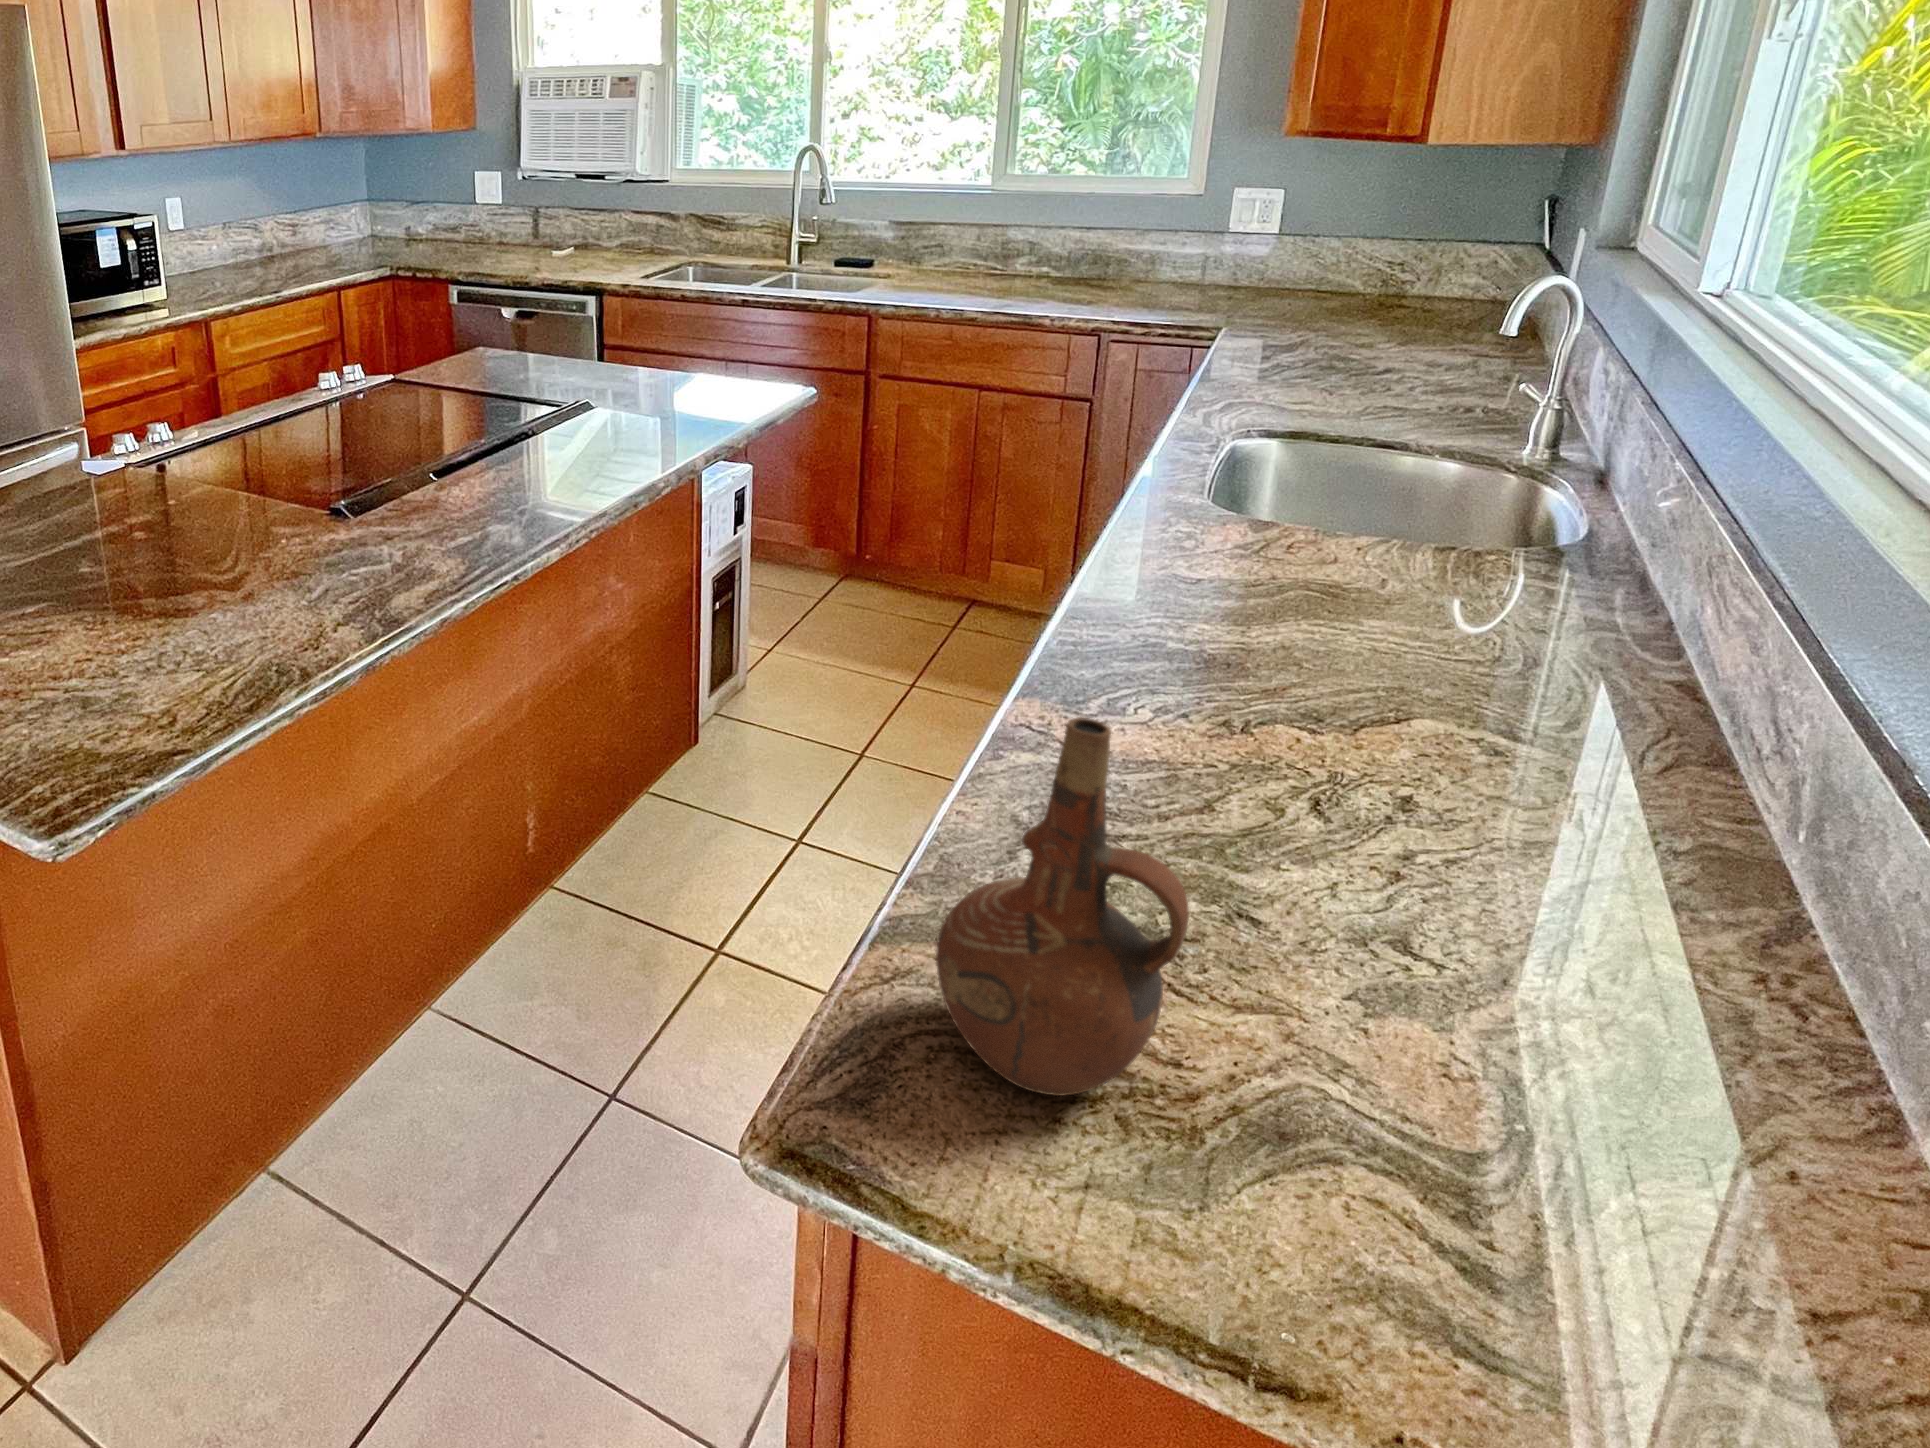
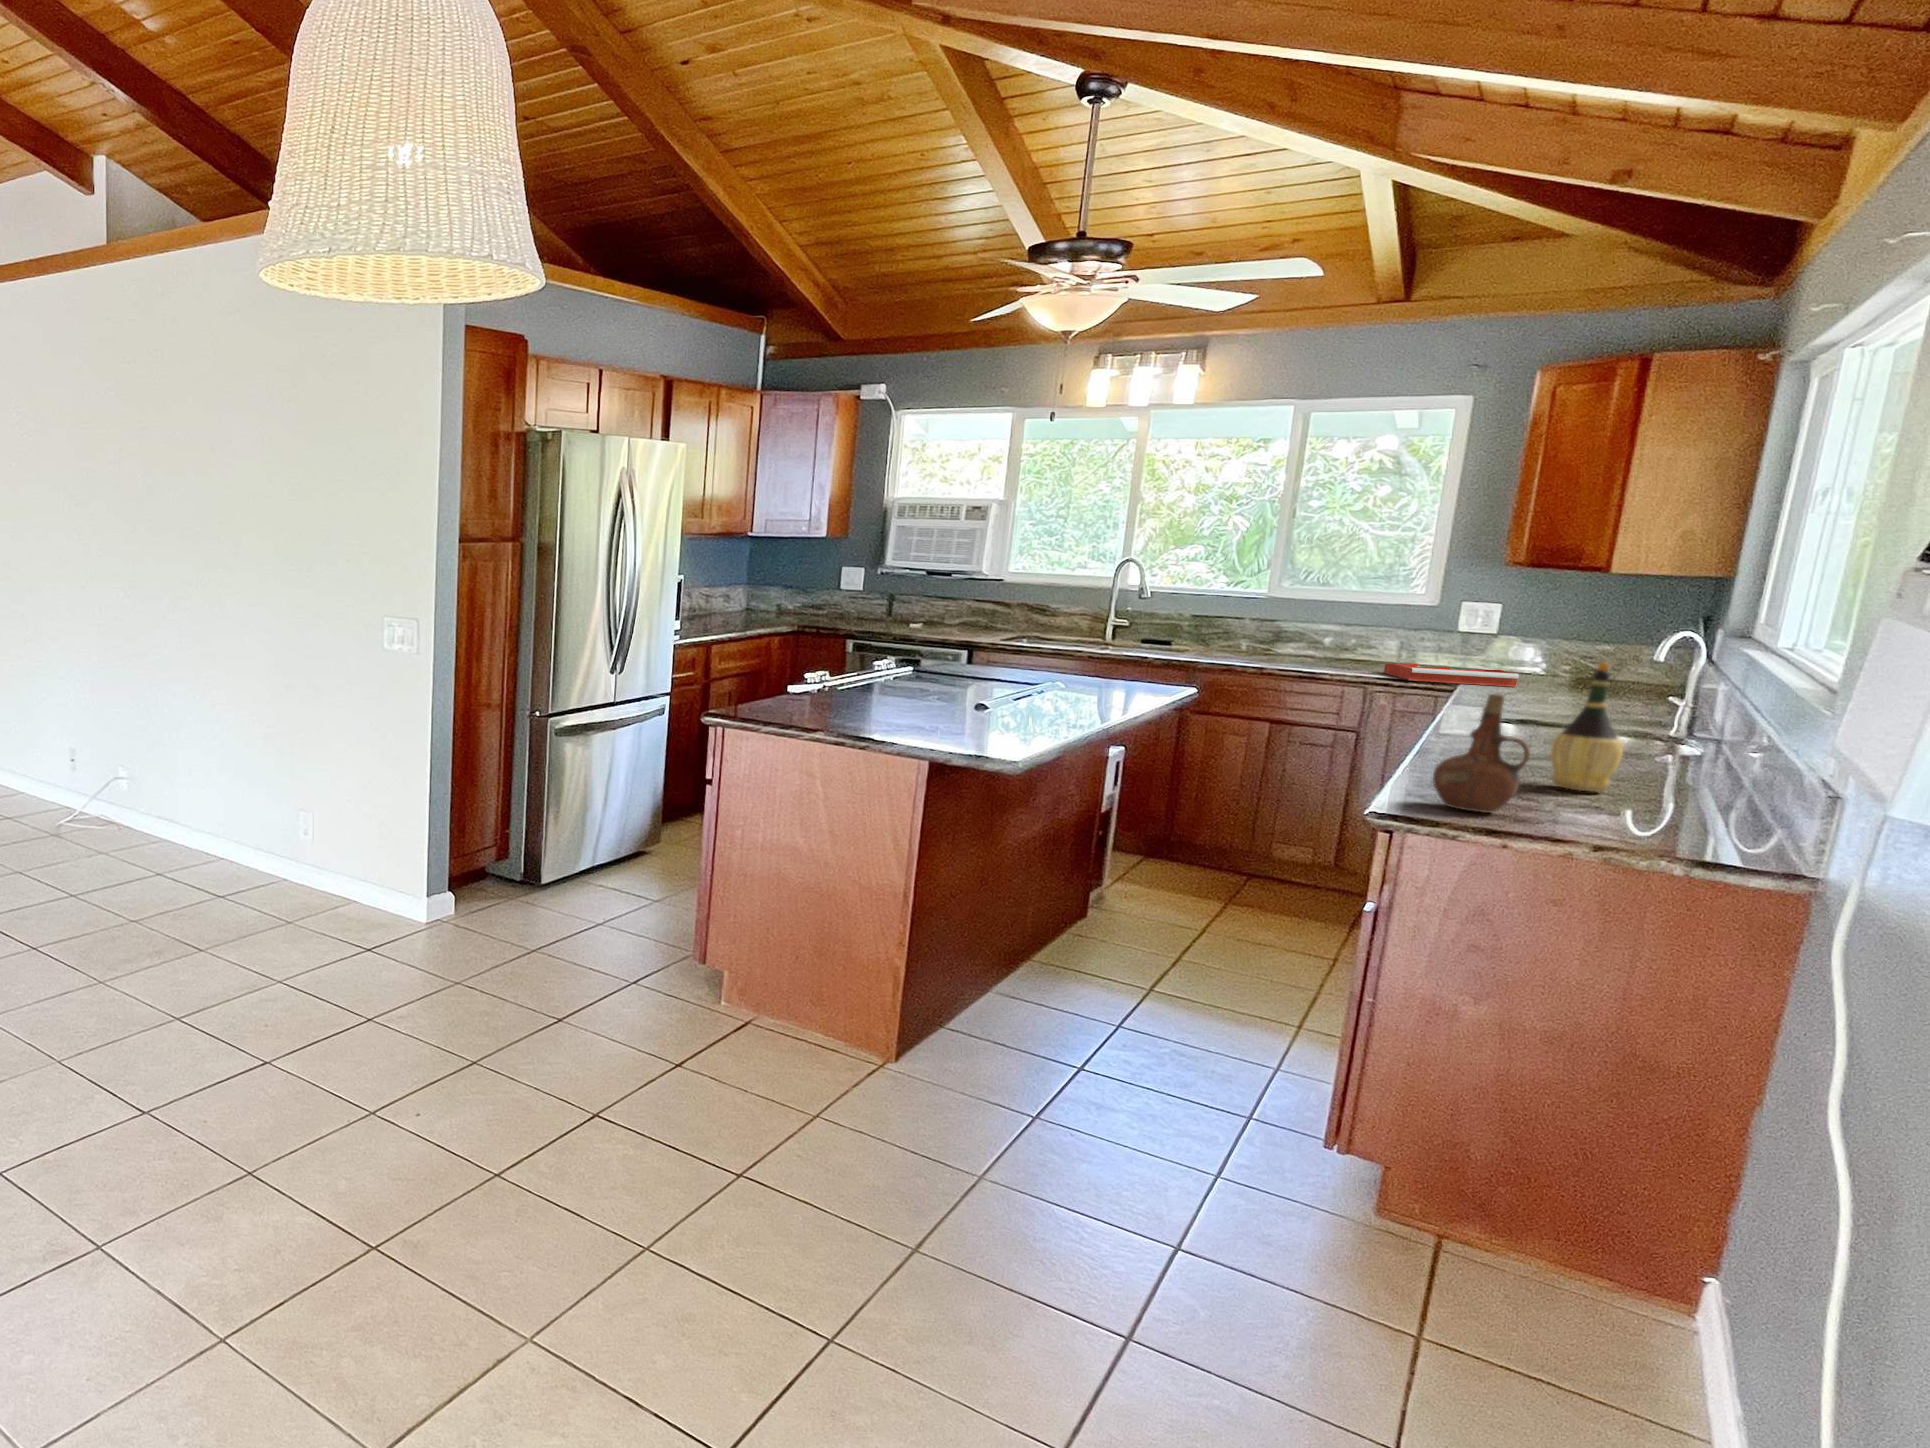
tray: none [1137,283,1308,319] -> present [1384,662,1519,687]
wine bottle: none [1292,478,1456,809] -> present [1550,662,1623,792]

